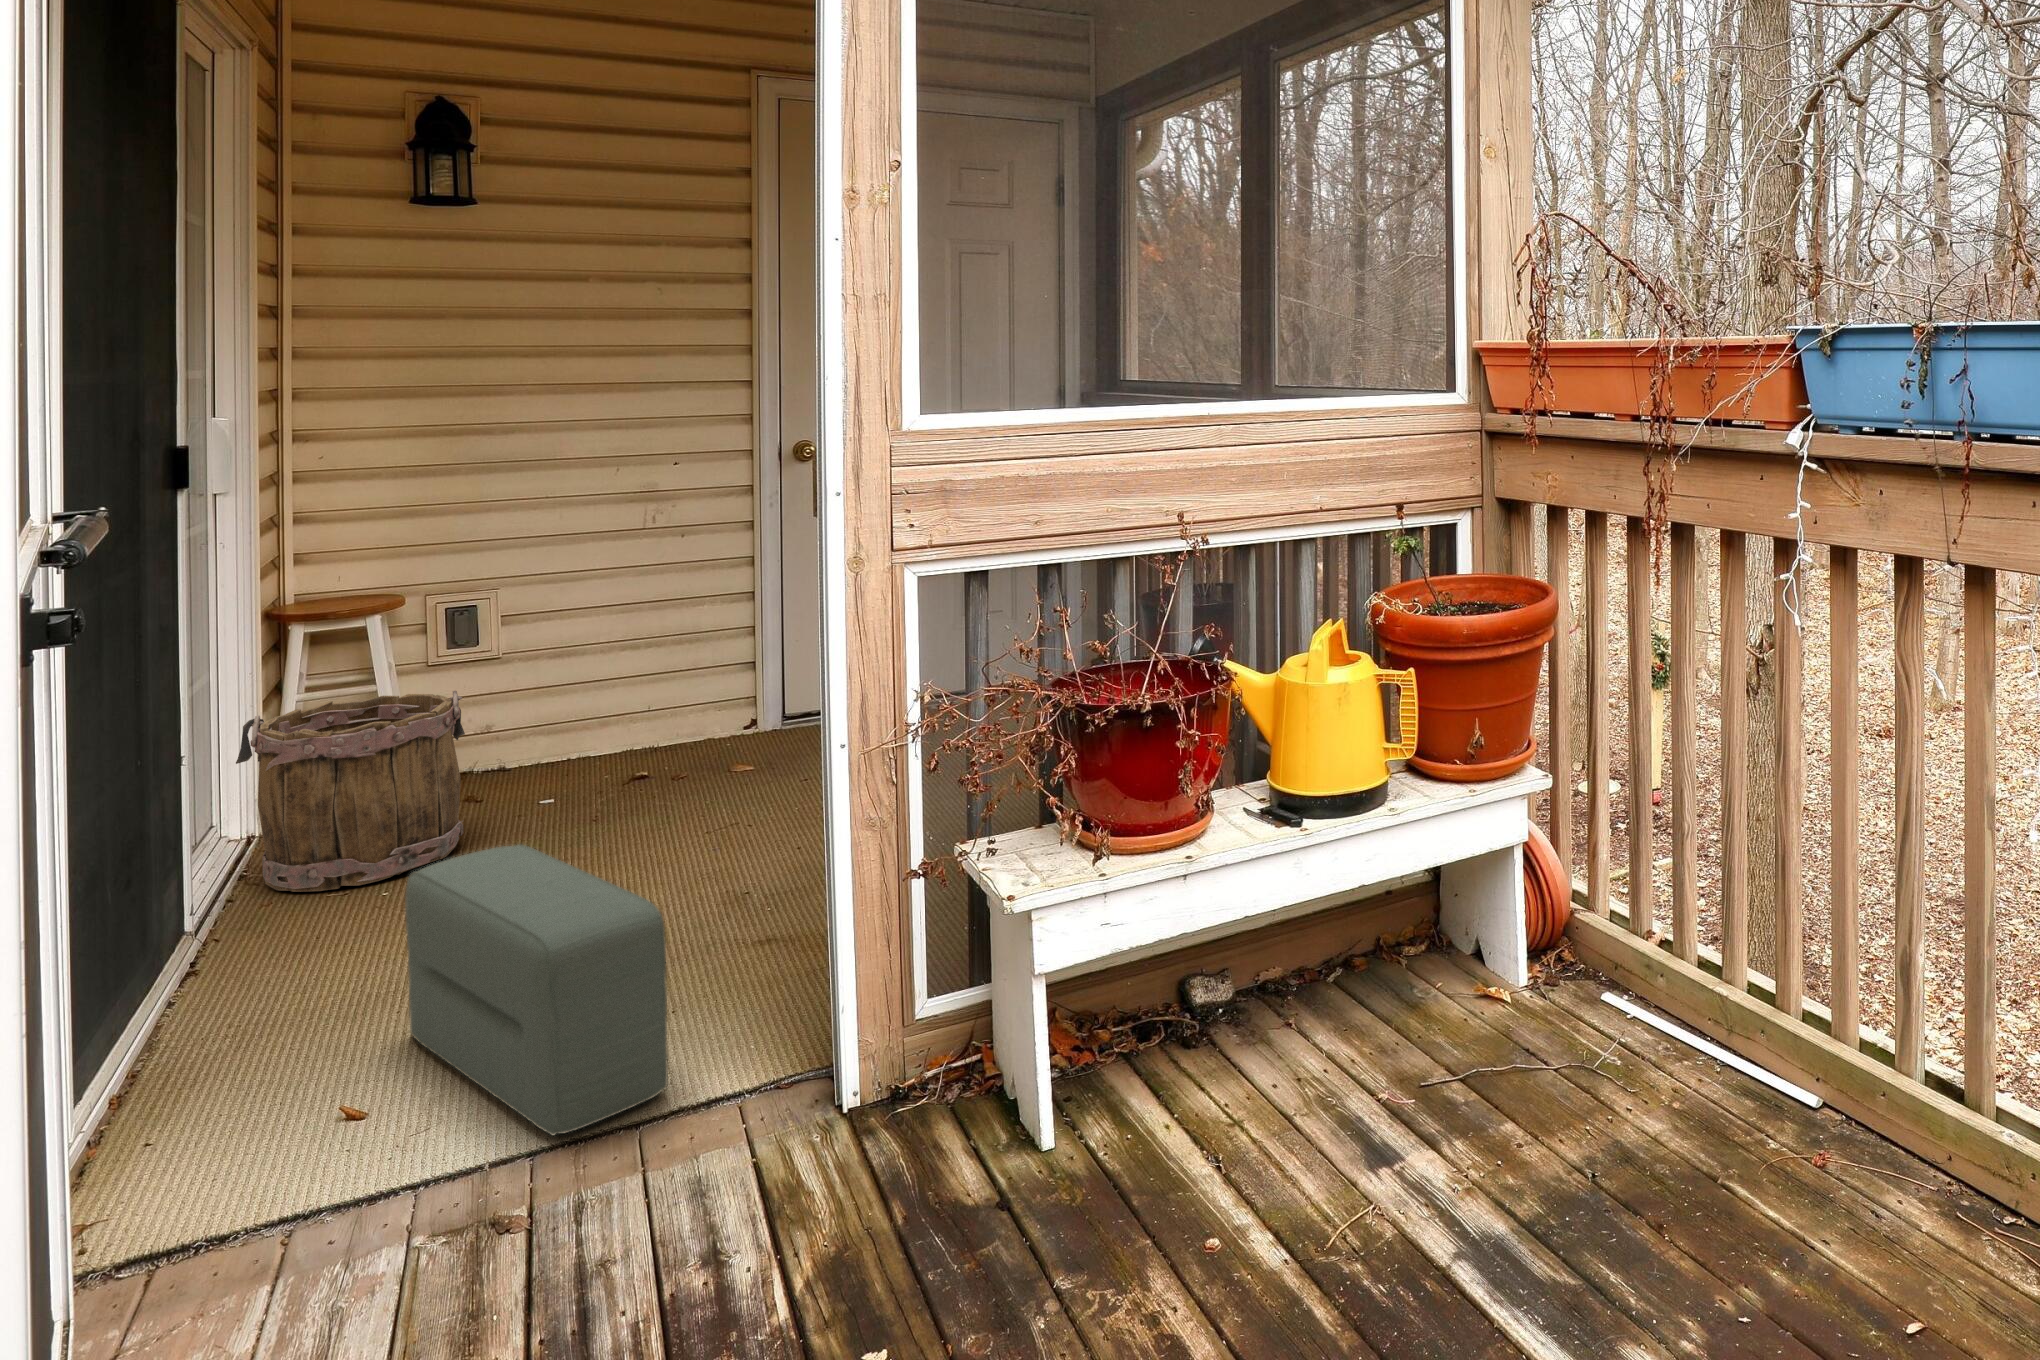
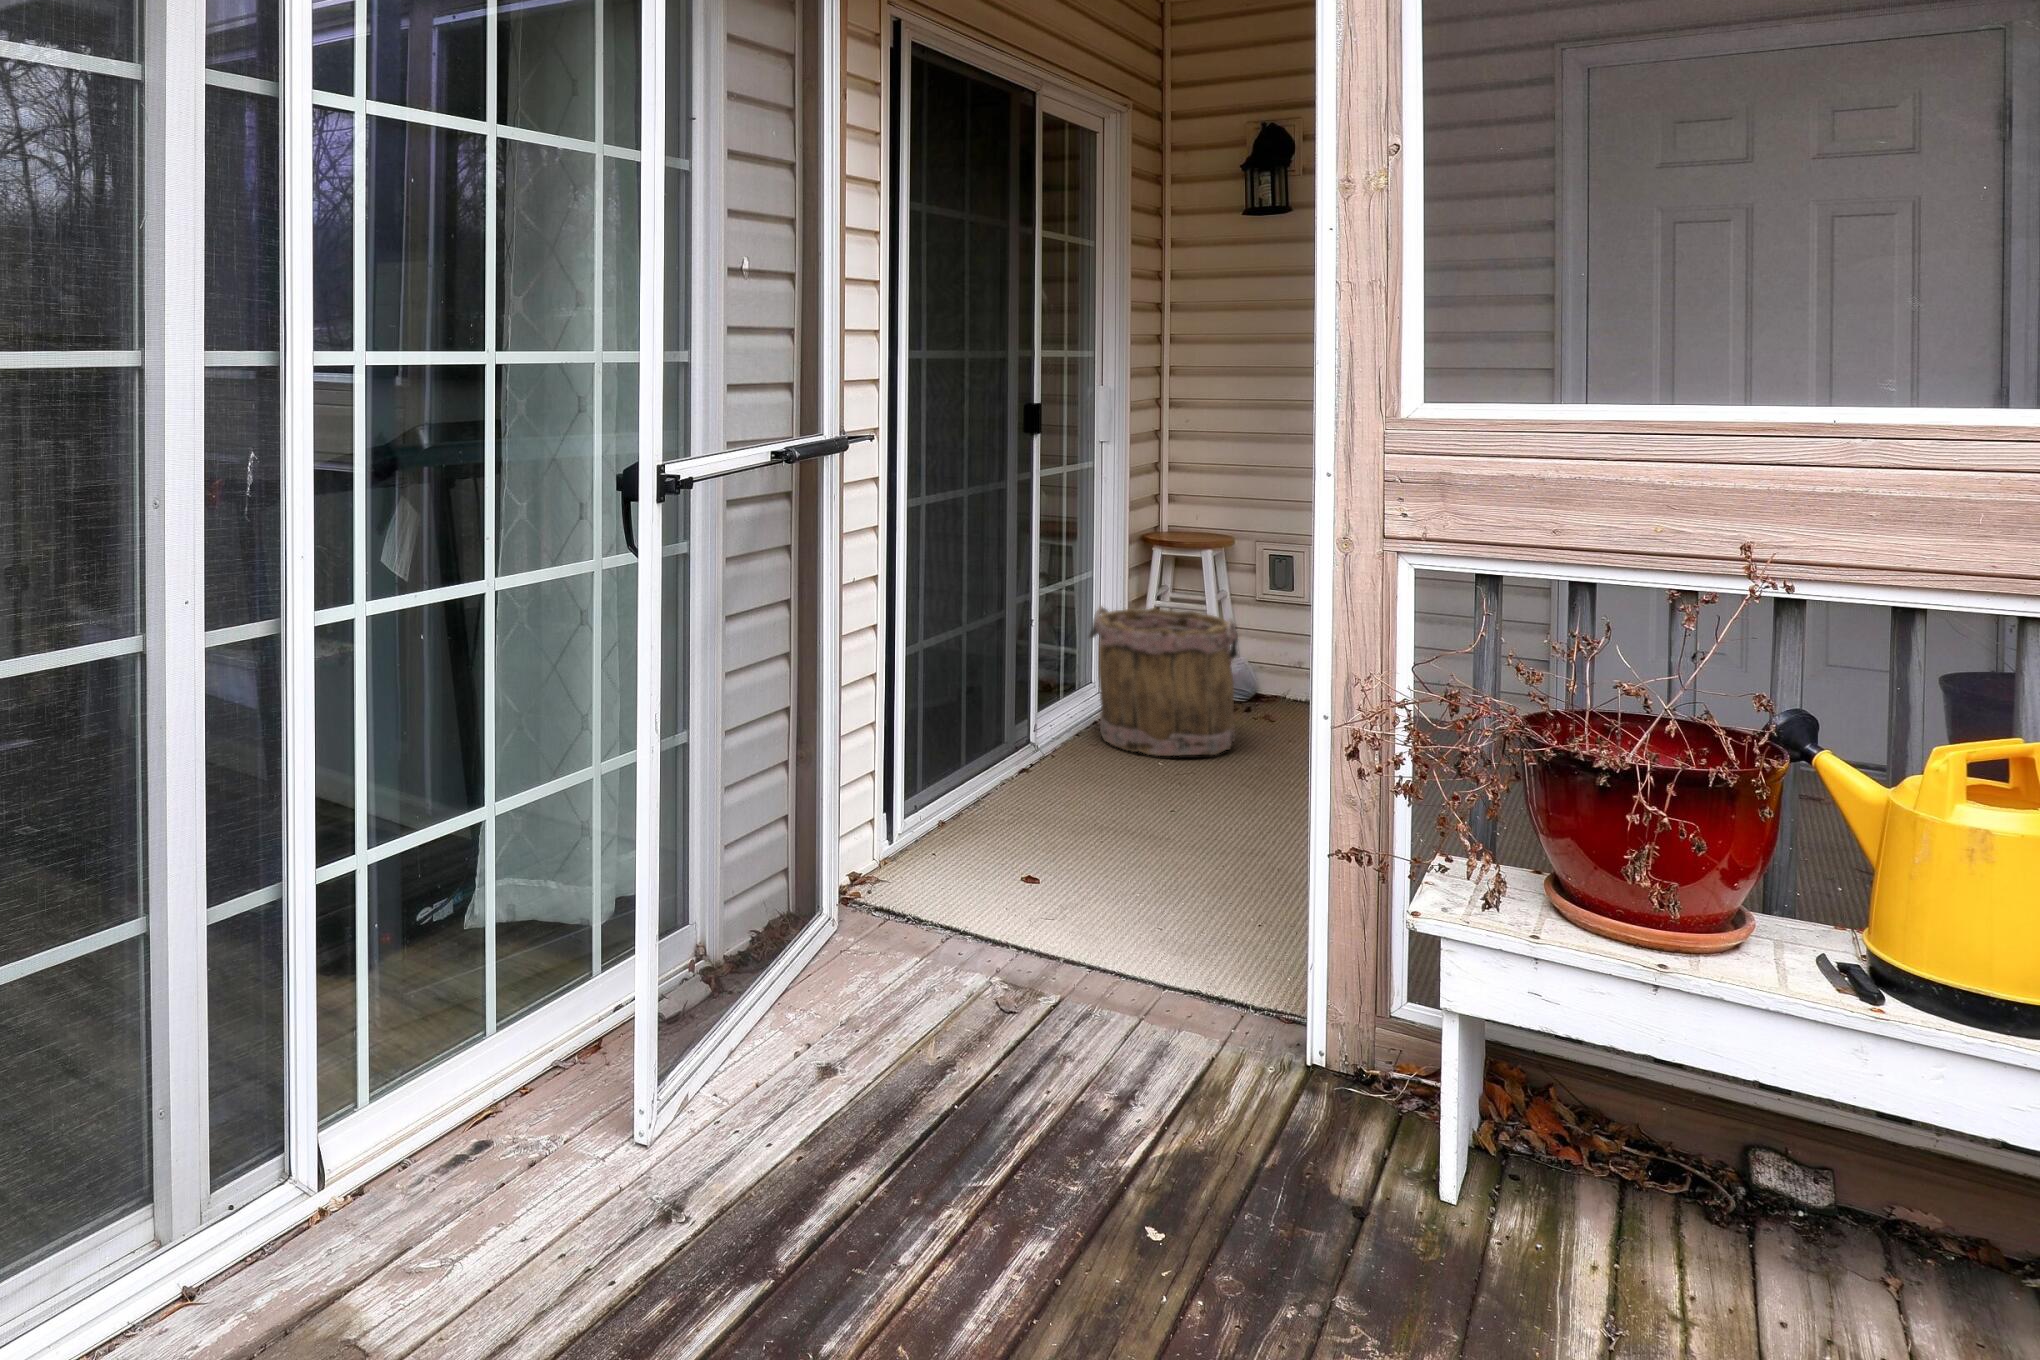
pouf: present [405,845,668,1135] -> none [1087,738,1200,977]

